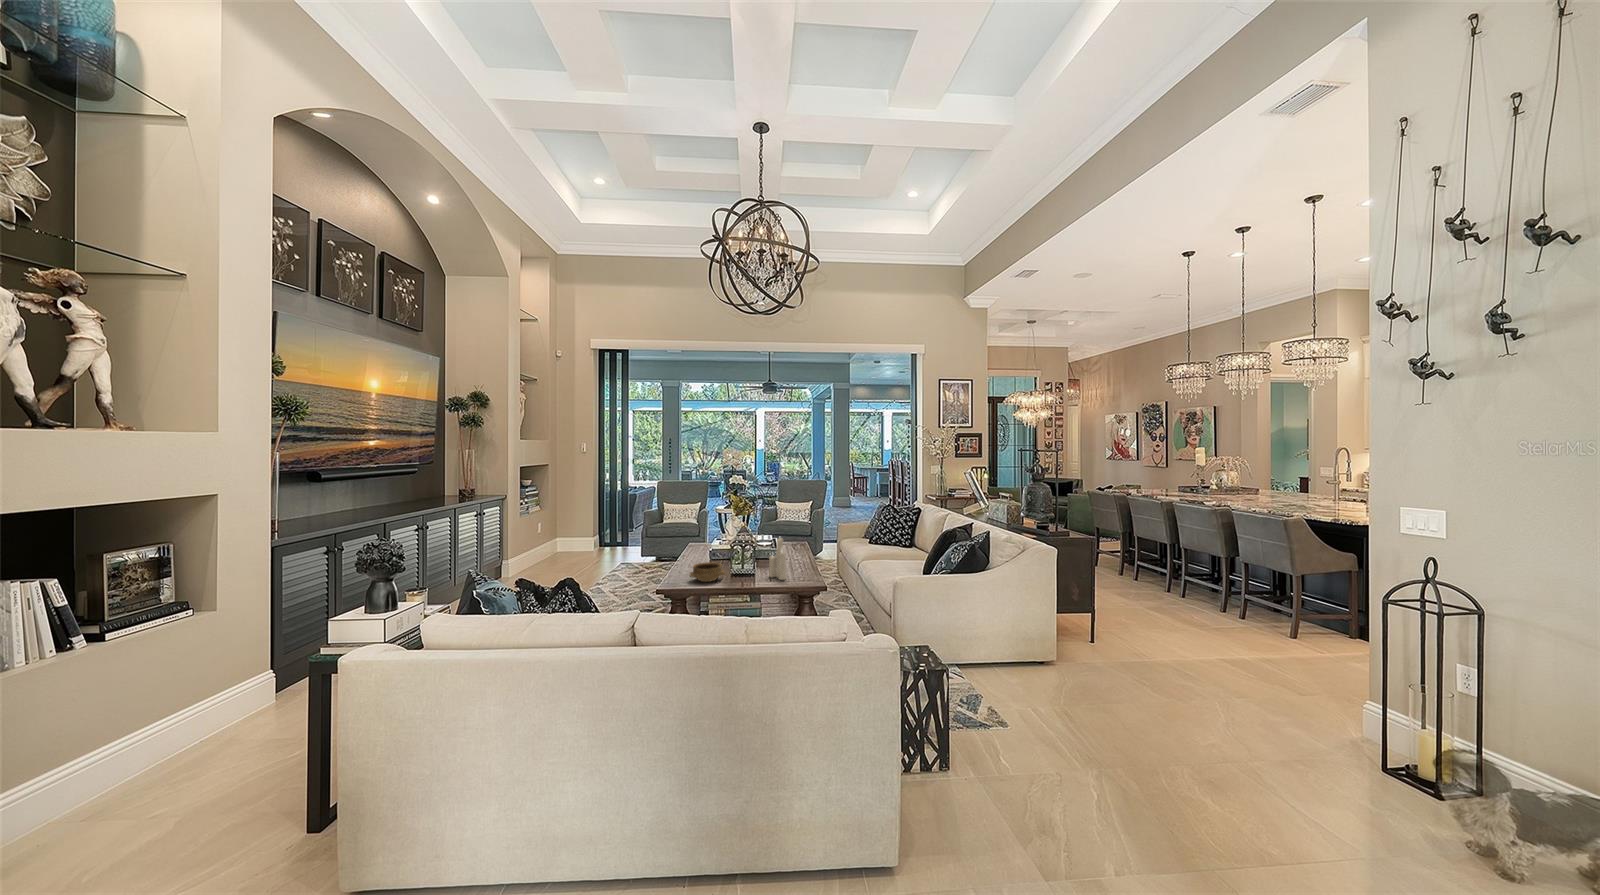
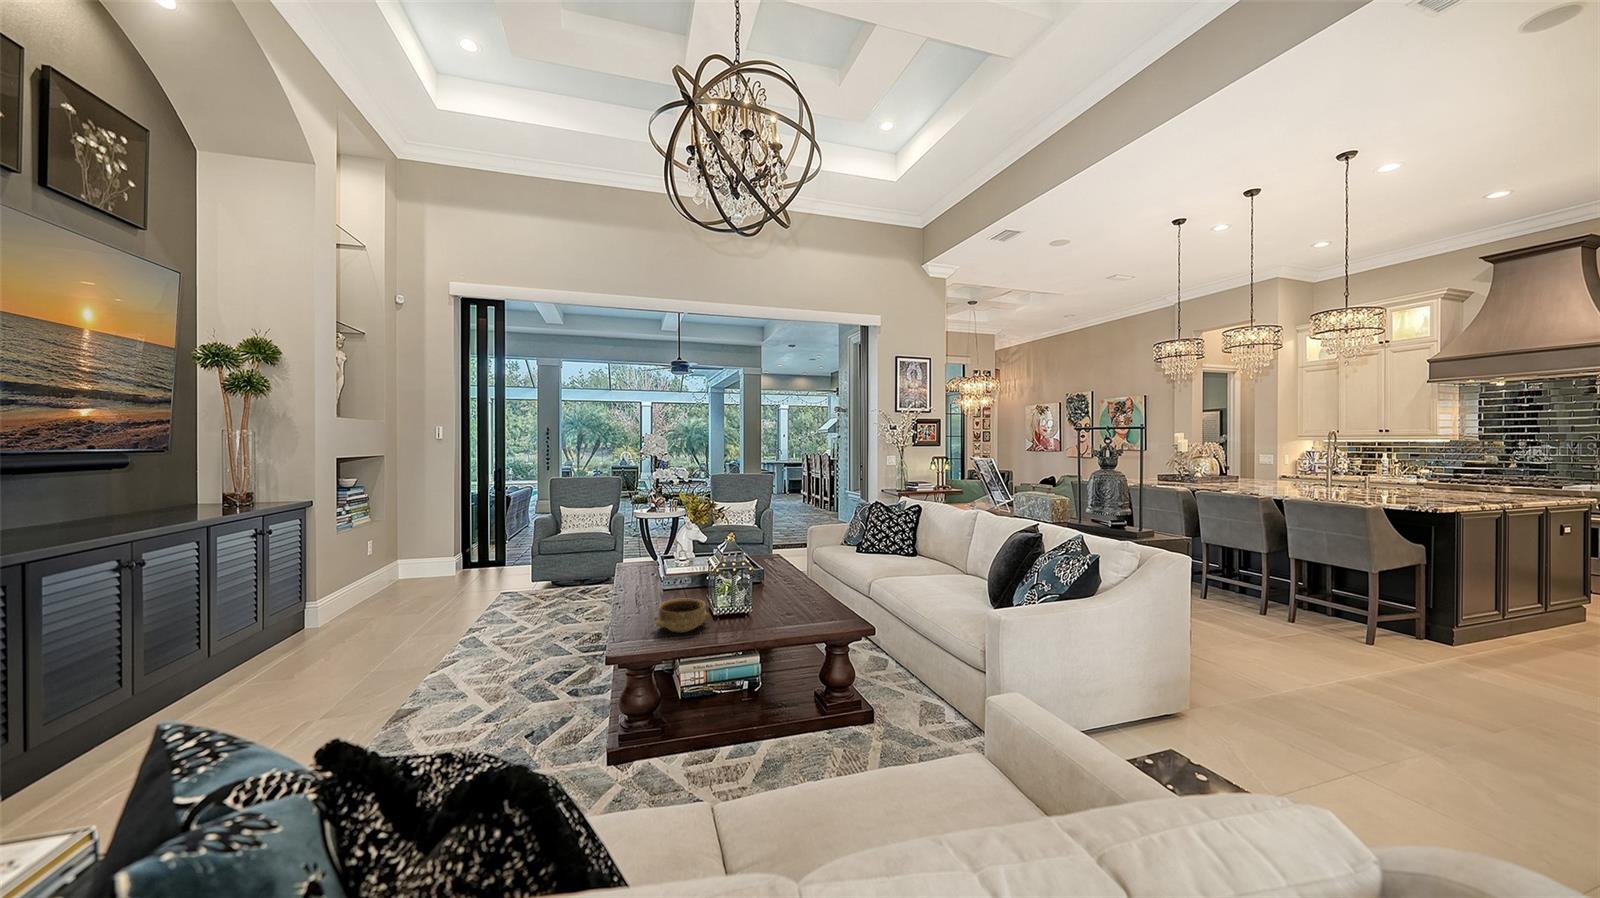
candle: present [769,538,786,580] -> none [773,545,804,620]

